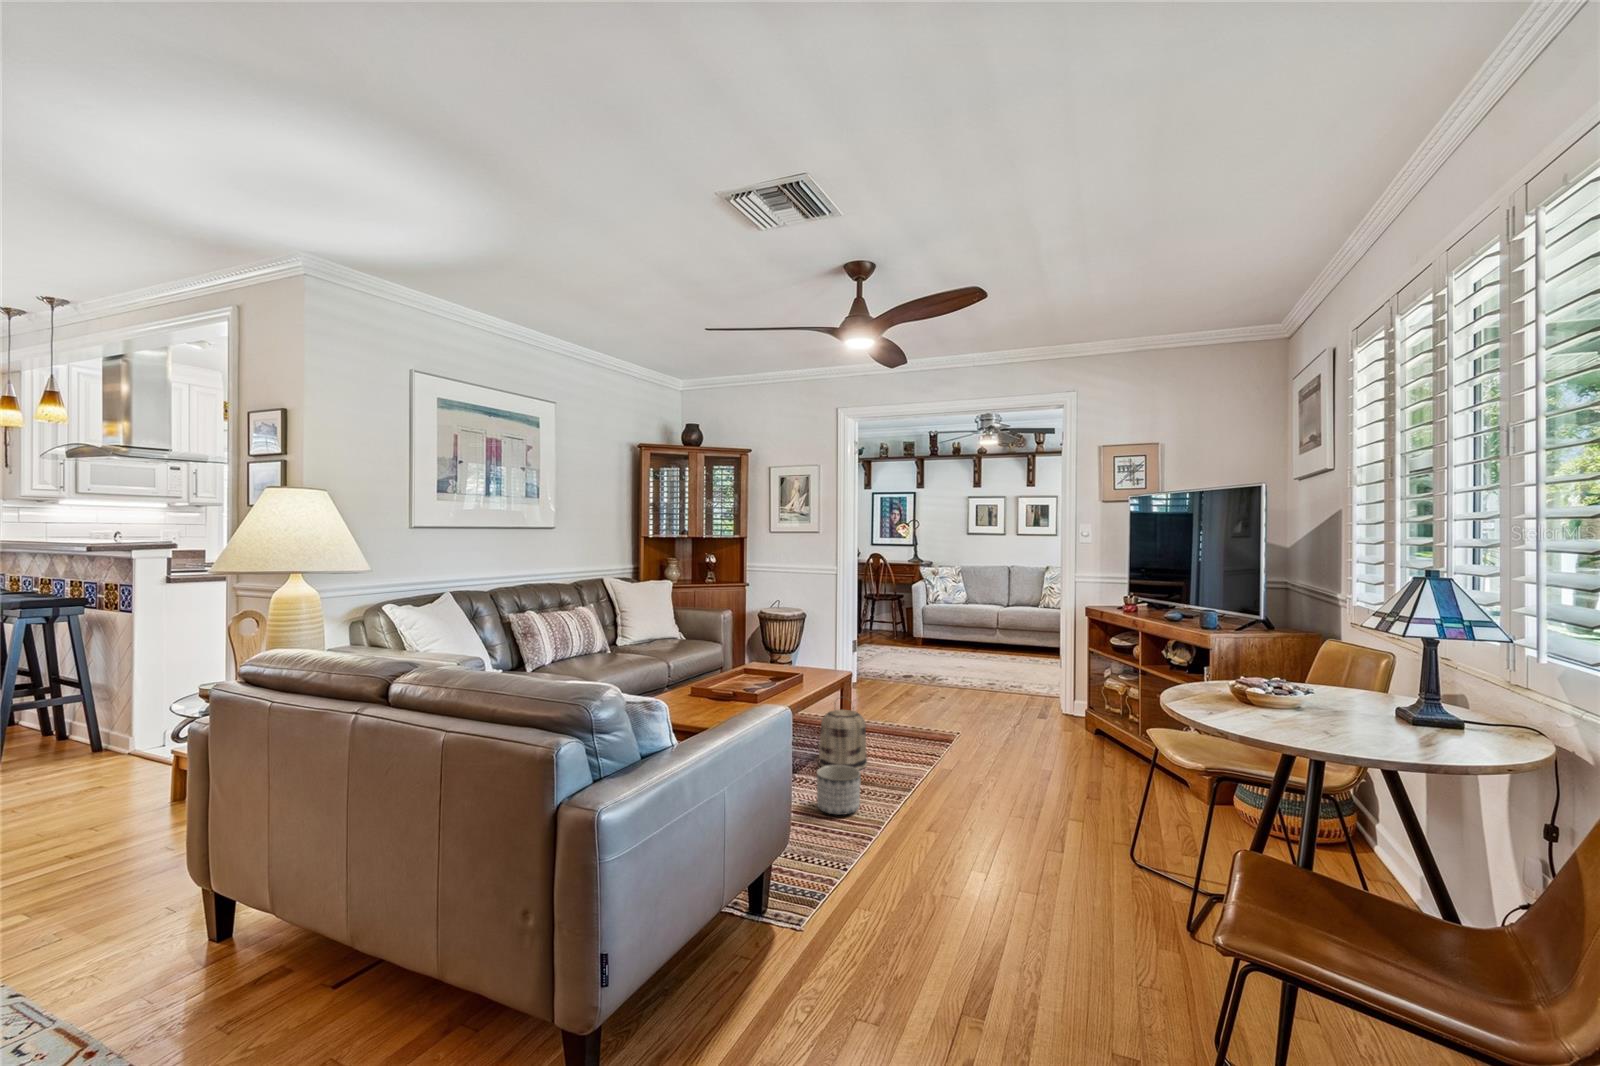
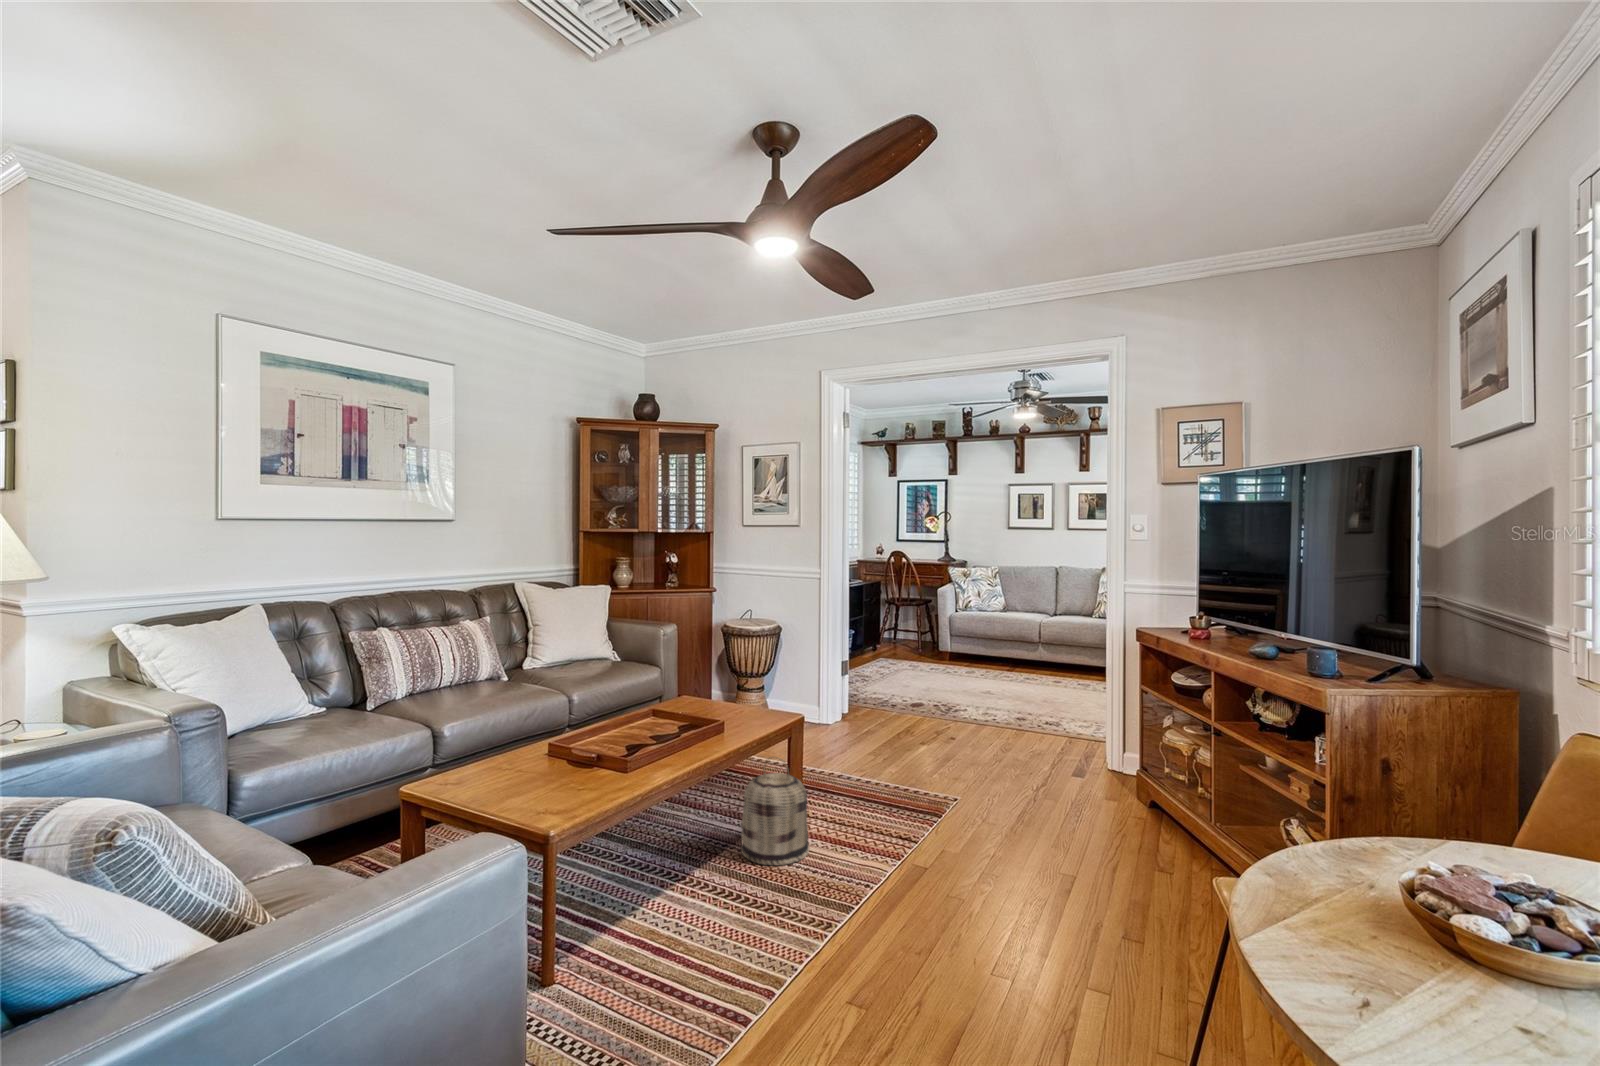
planter: present [817,765,861,815] -> none [697,871,764,955]

